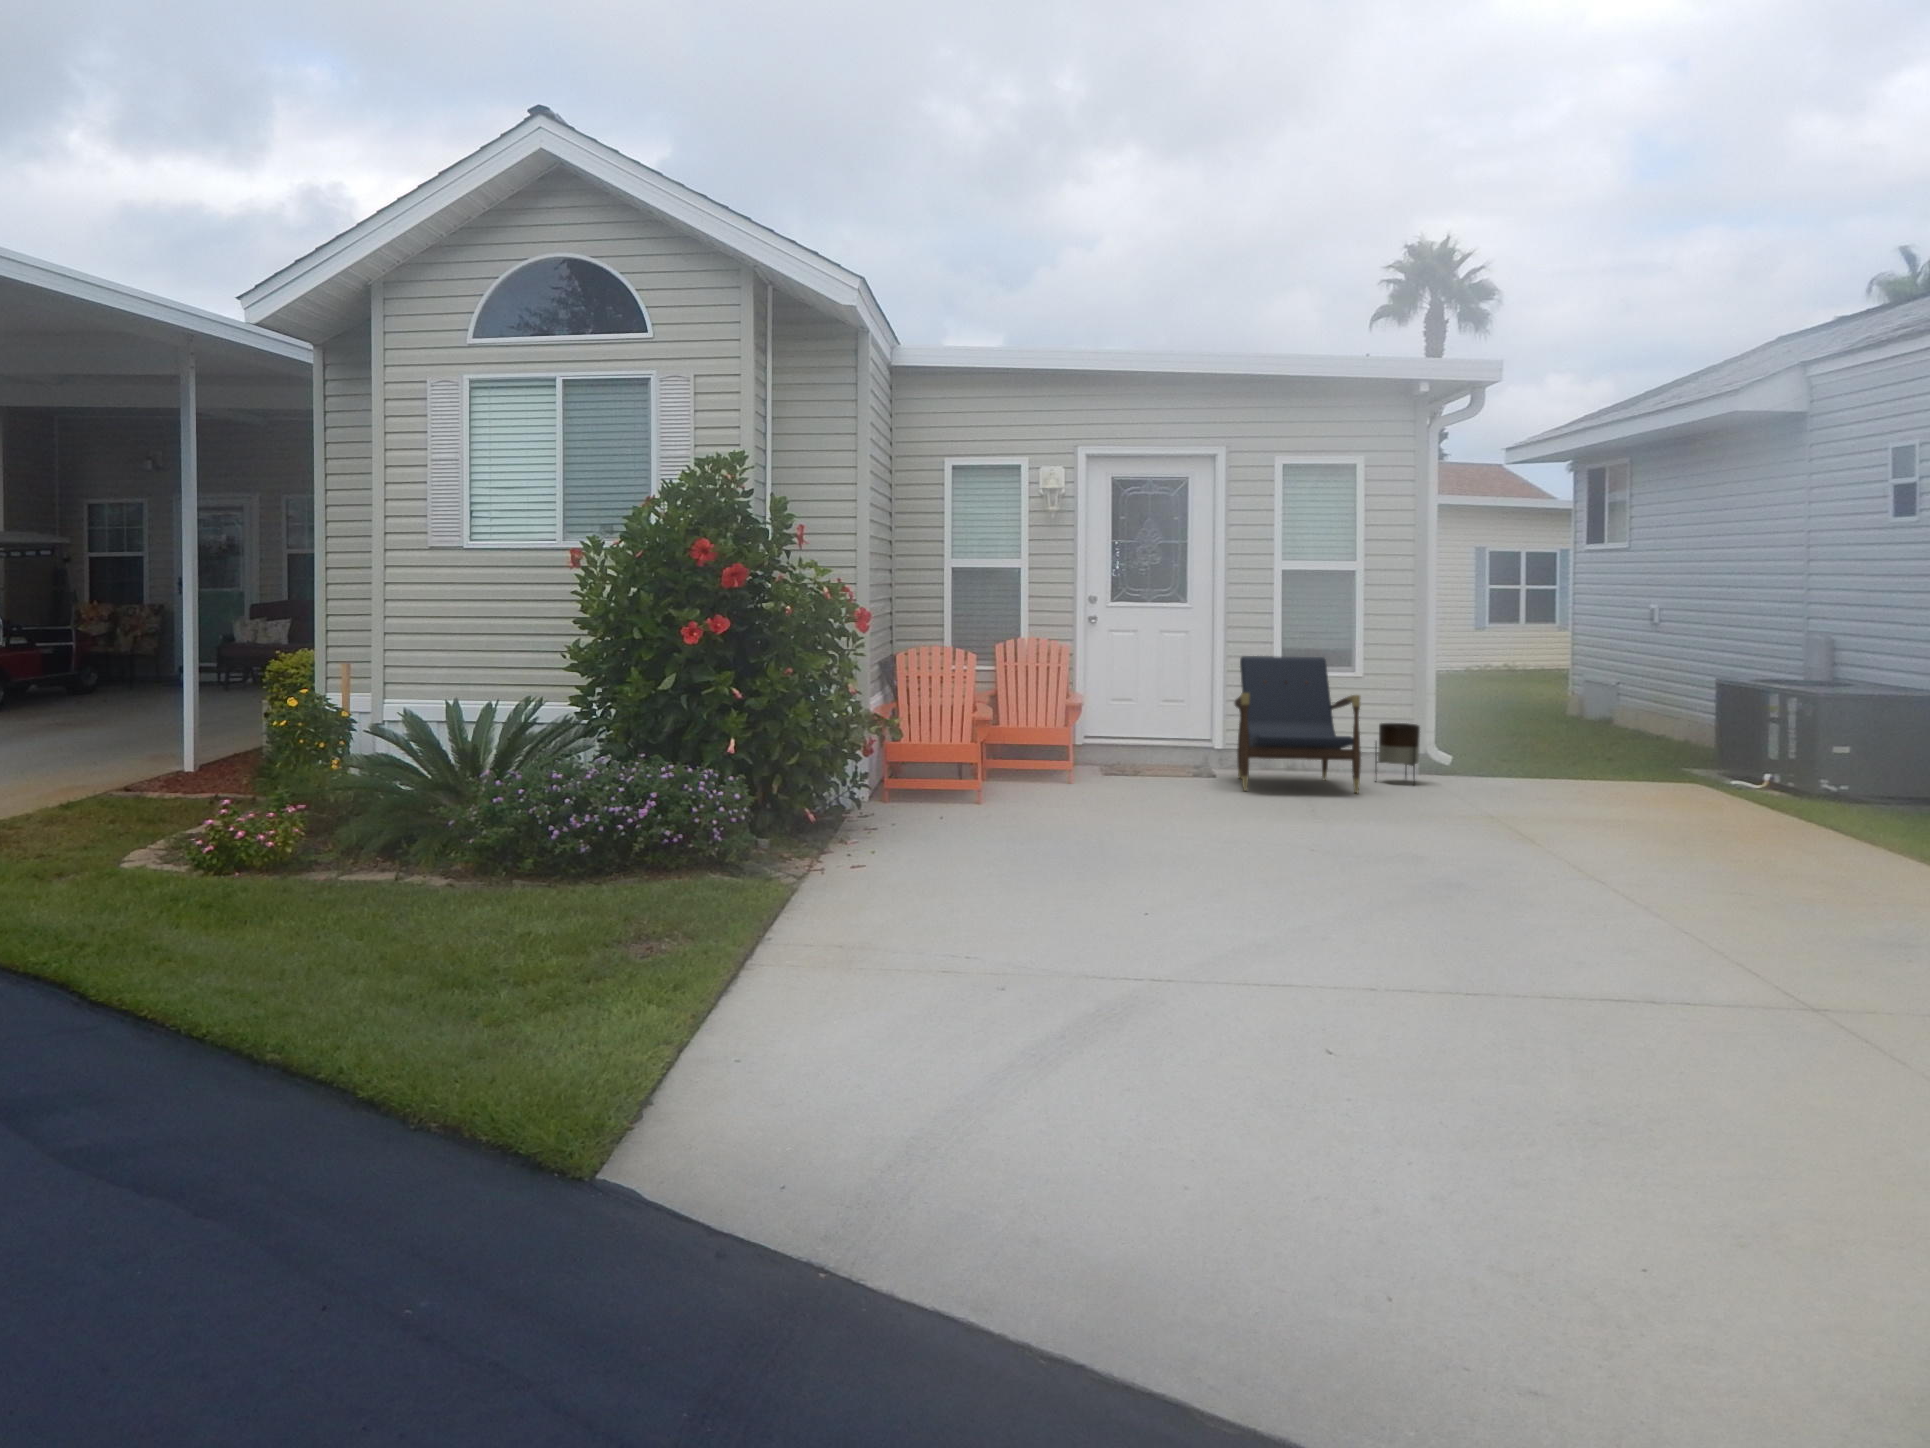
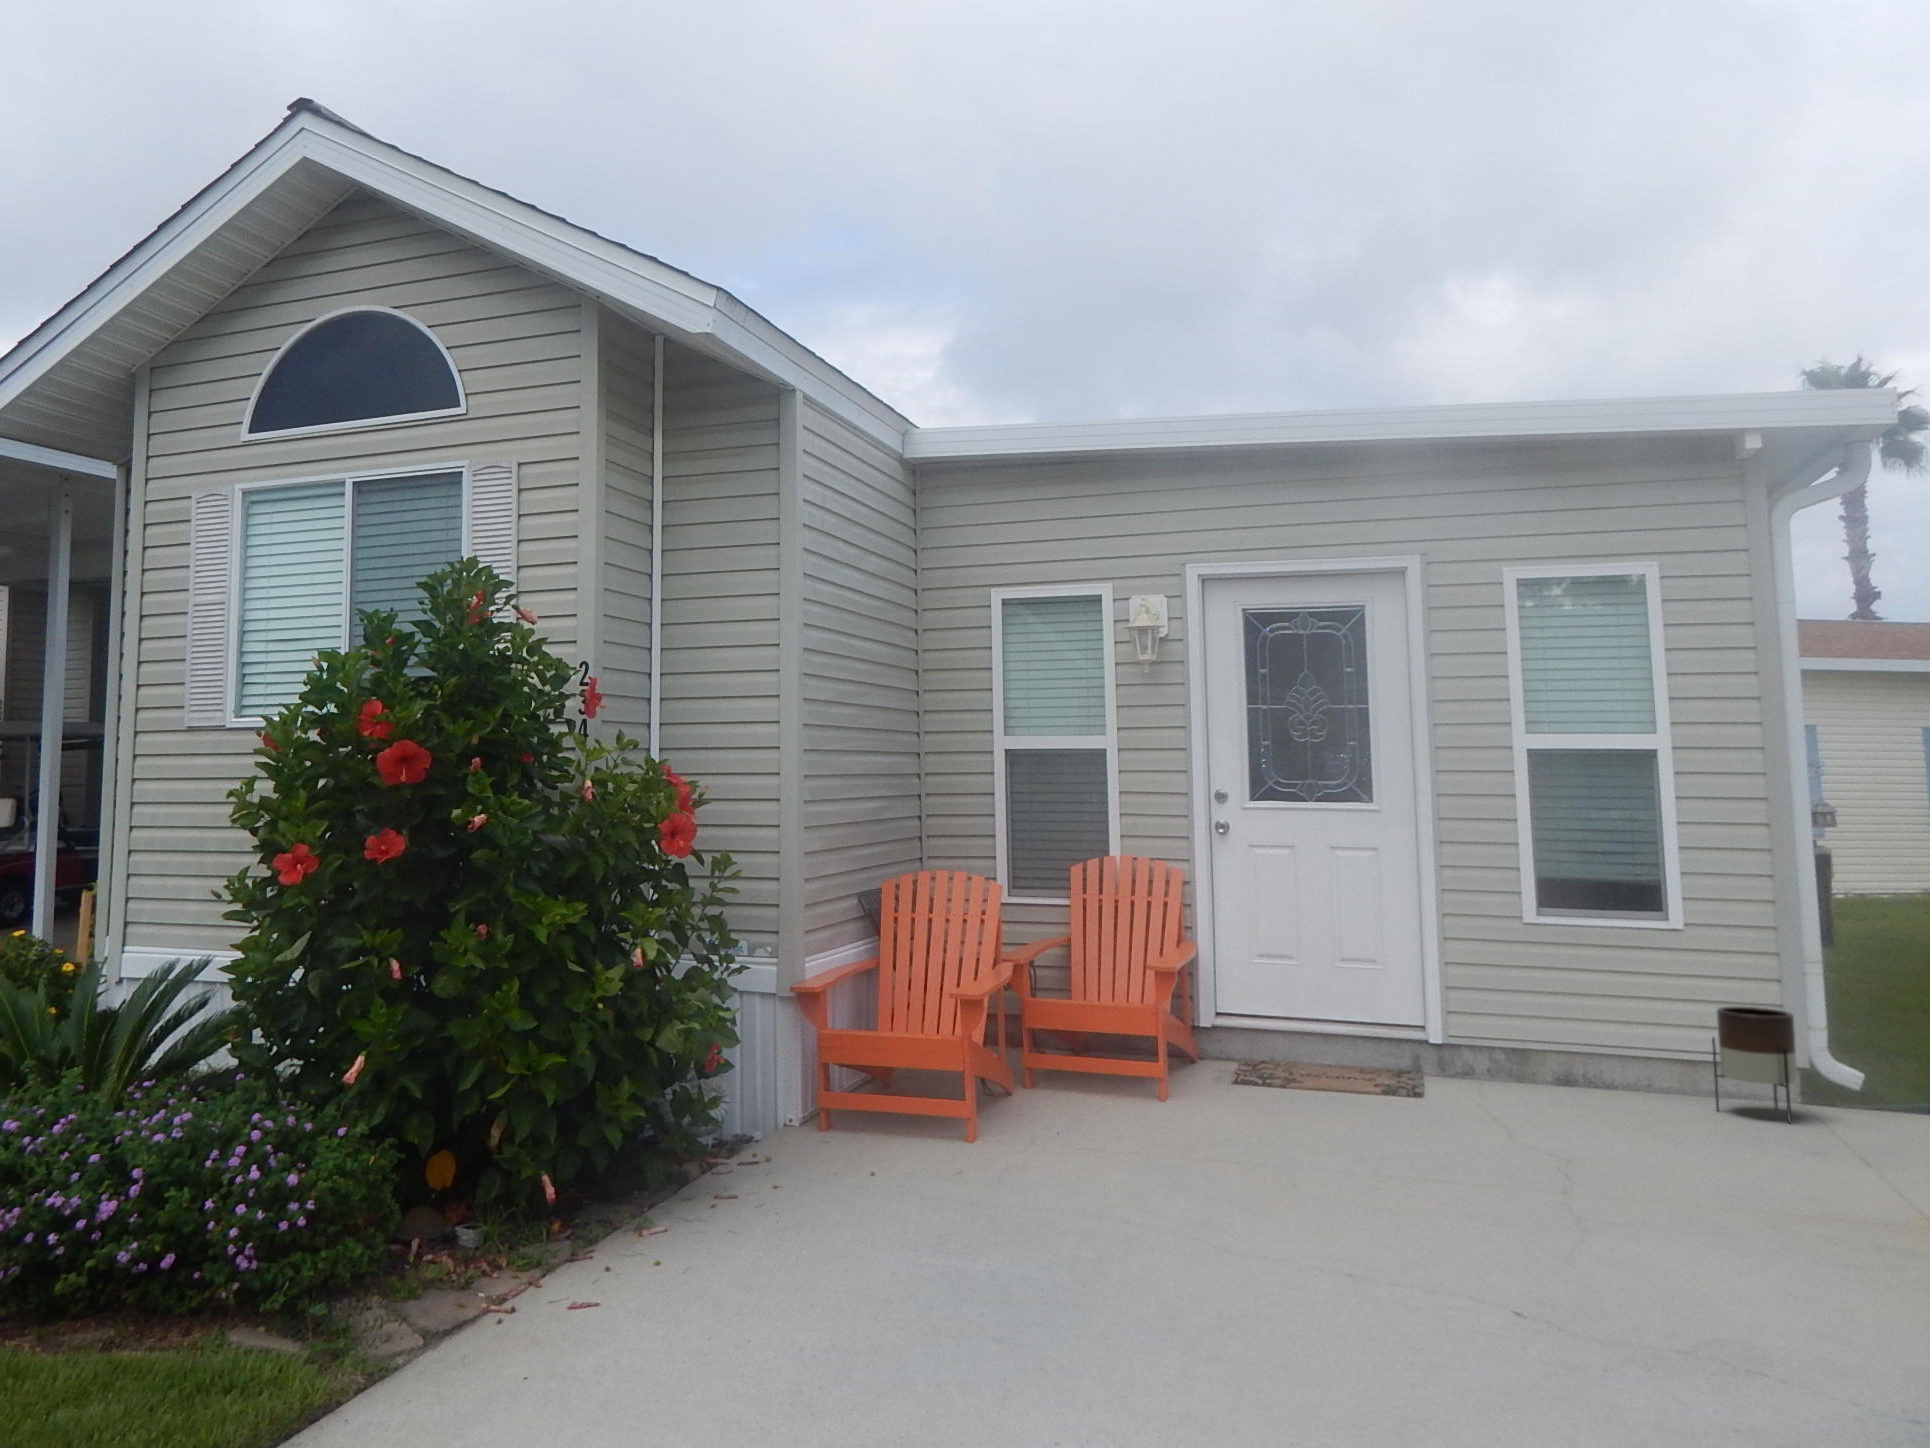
lounge chair: present [1235,656,1361,793] -> none [1451,889,1678,1140]

